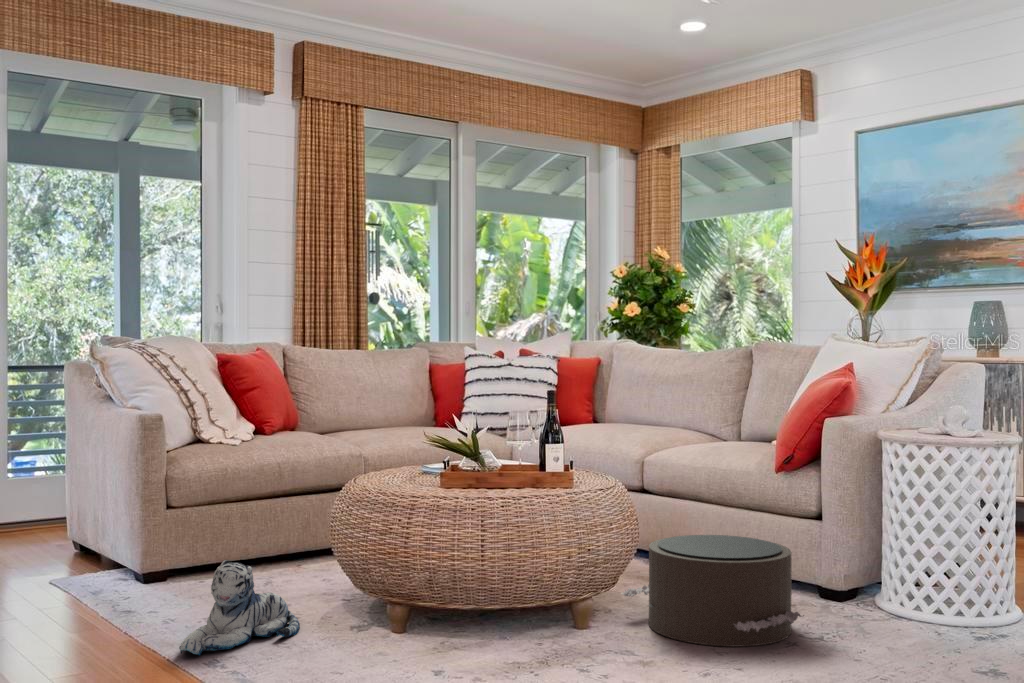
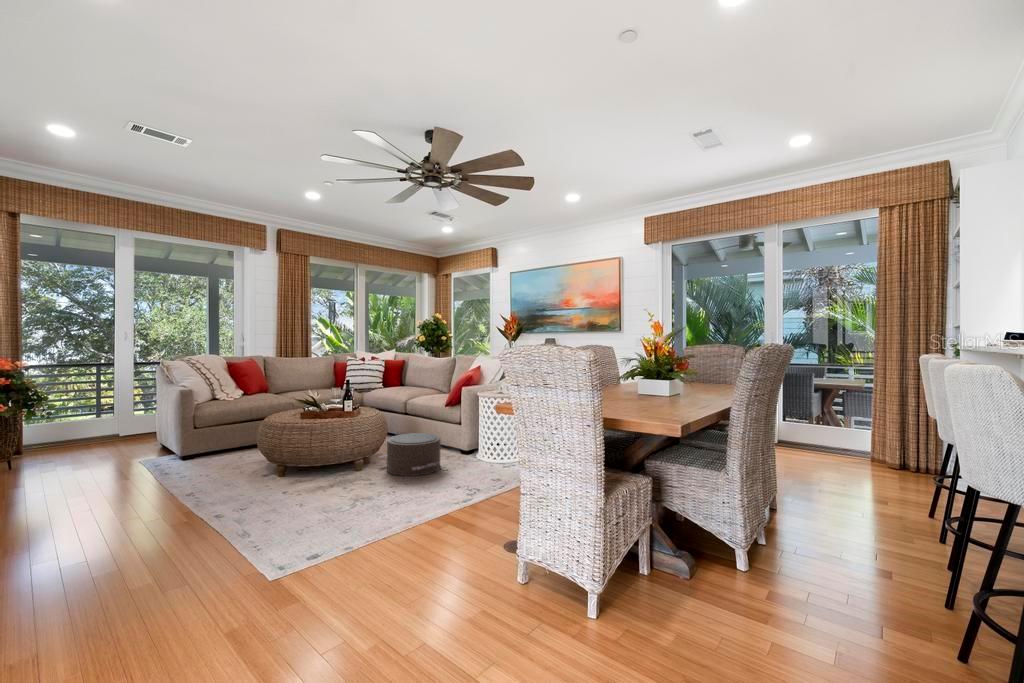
plush toy: present [179,561,300,655] -> none [176,453,241,493]

